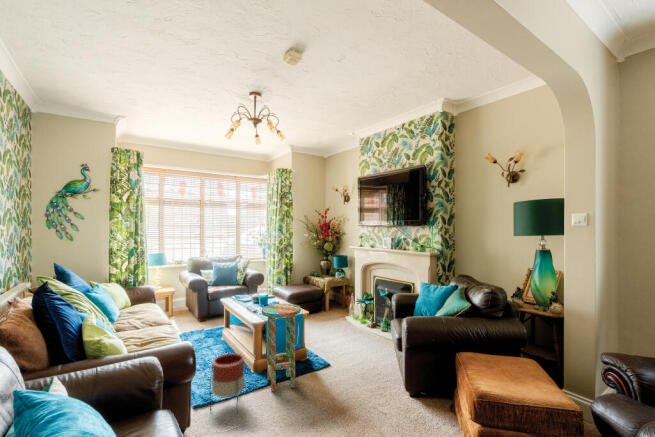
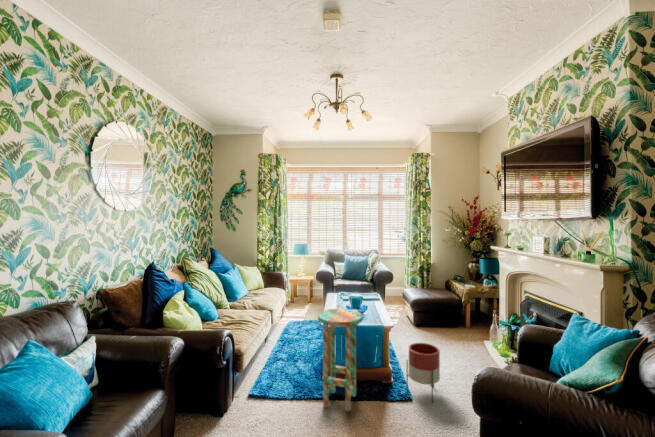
planter: present [211,353,244,397] -> present [407,343,440,403]

